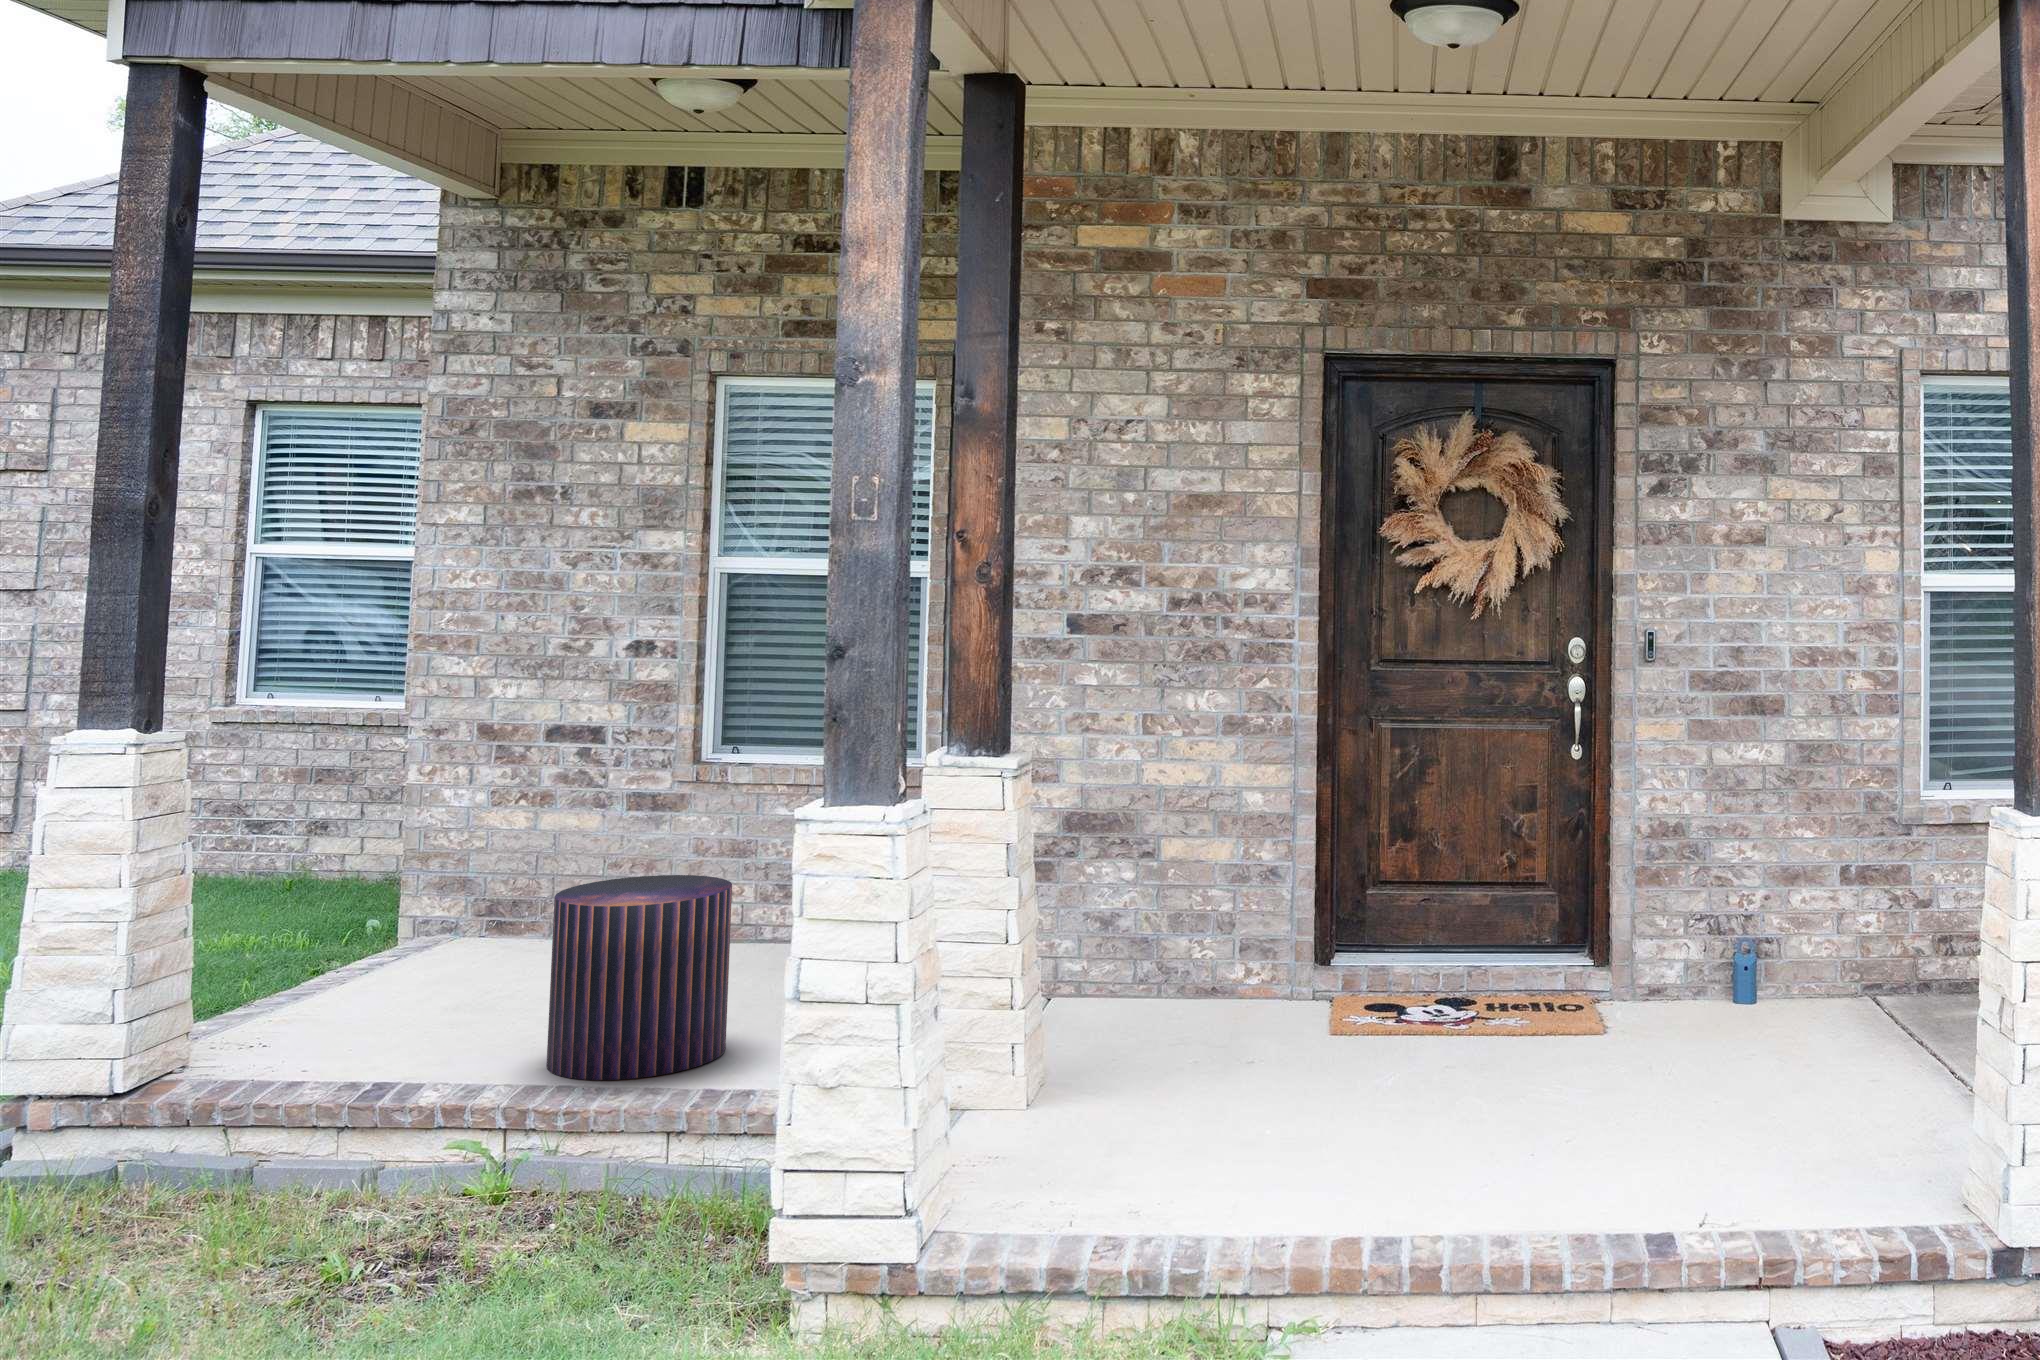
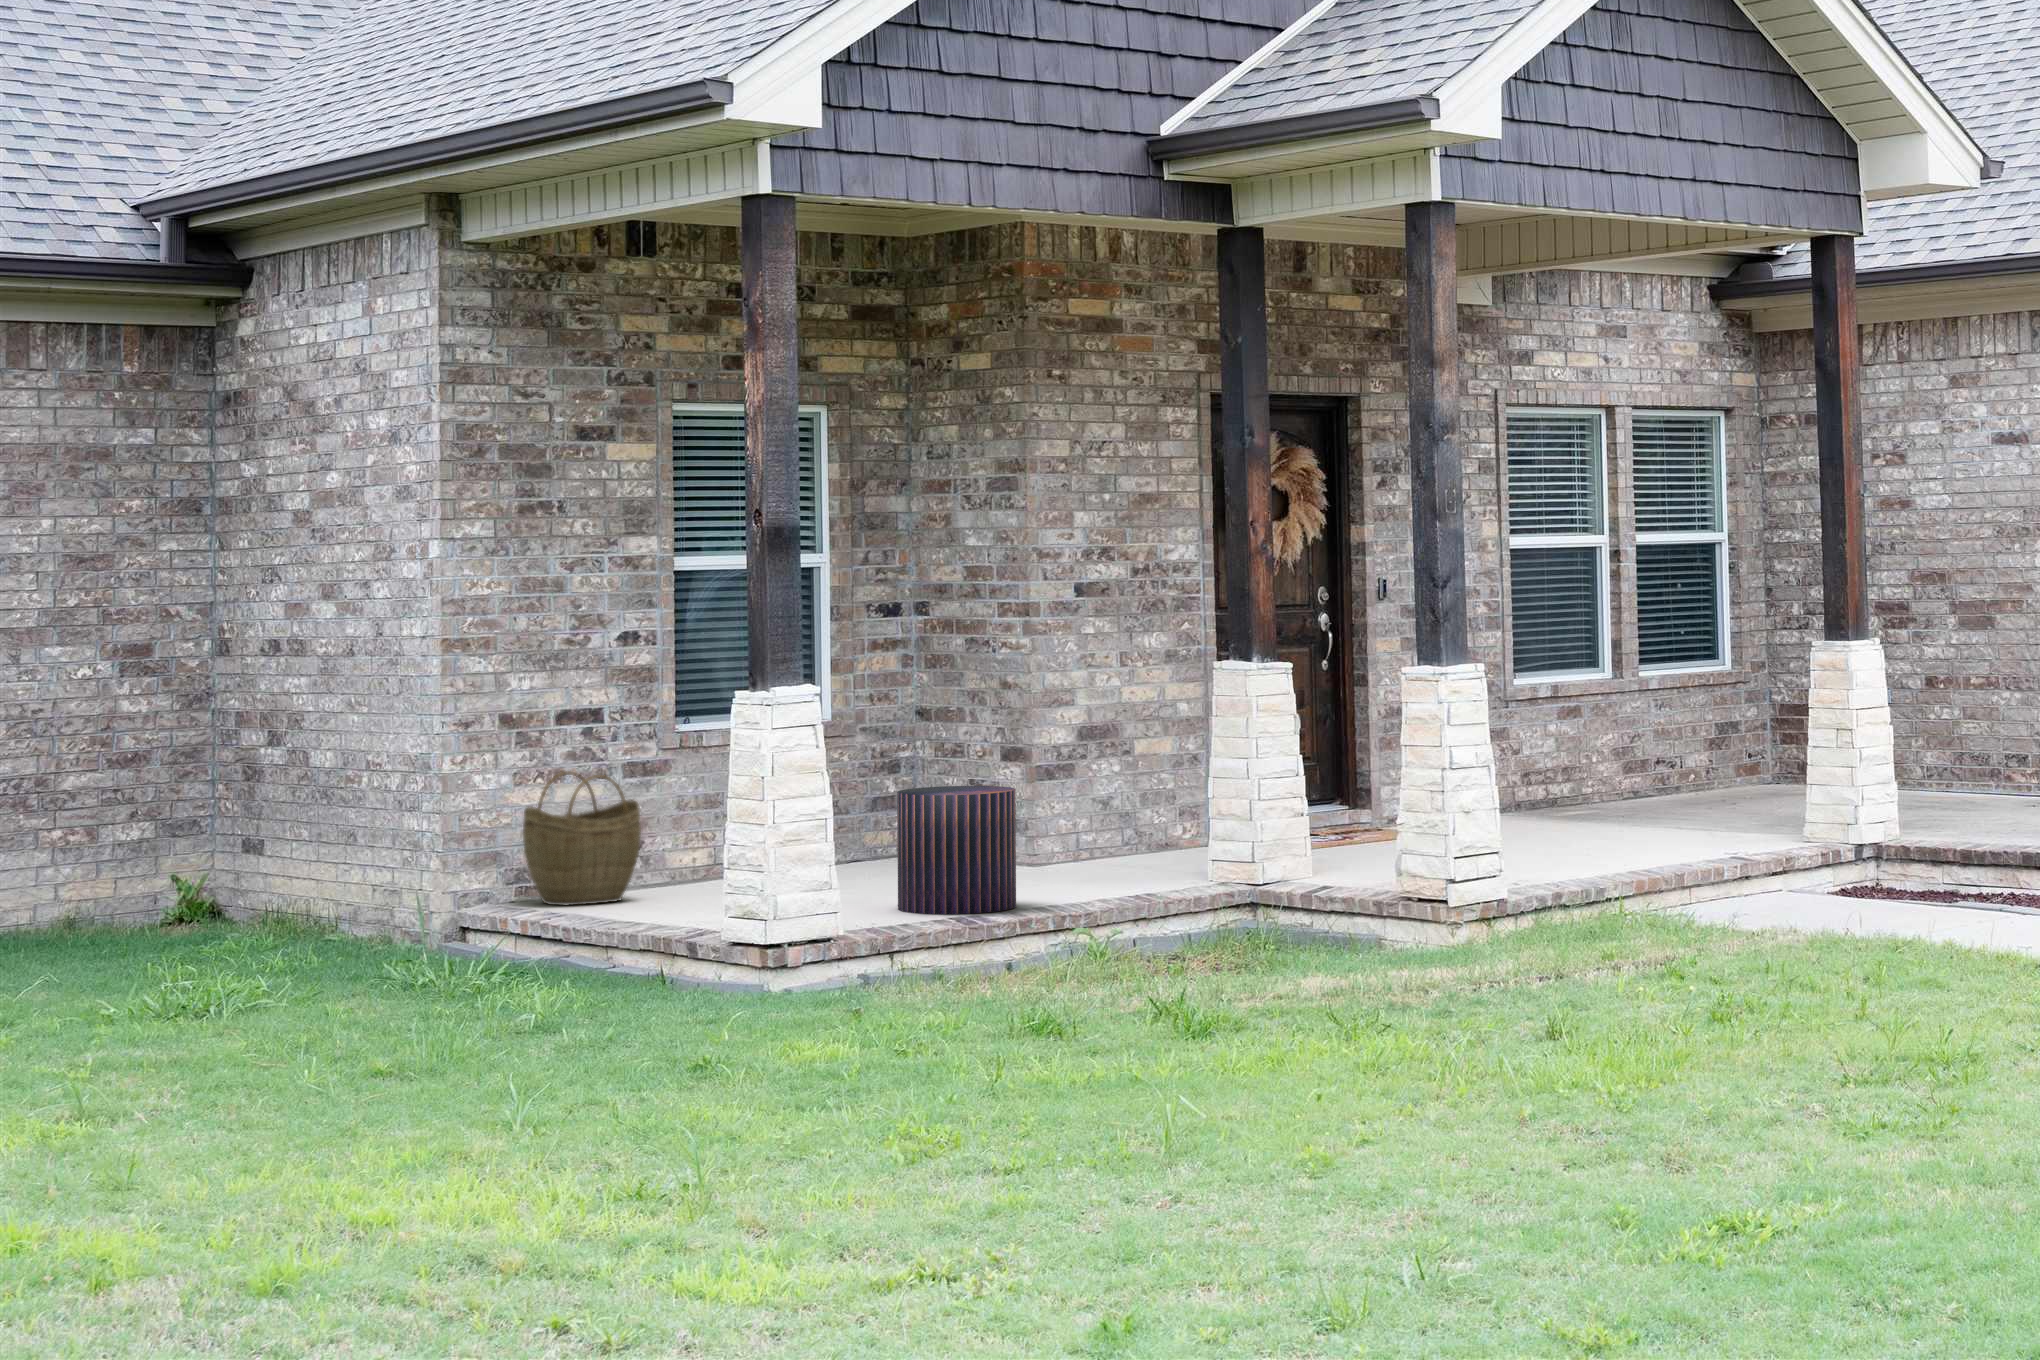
woven basket: none [429,796,578,961] -> present [523,771,641,905]

